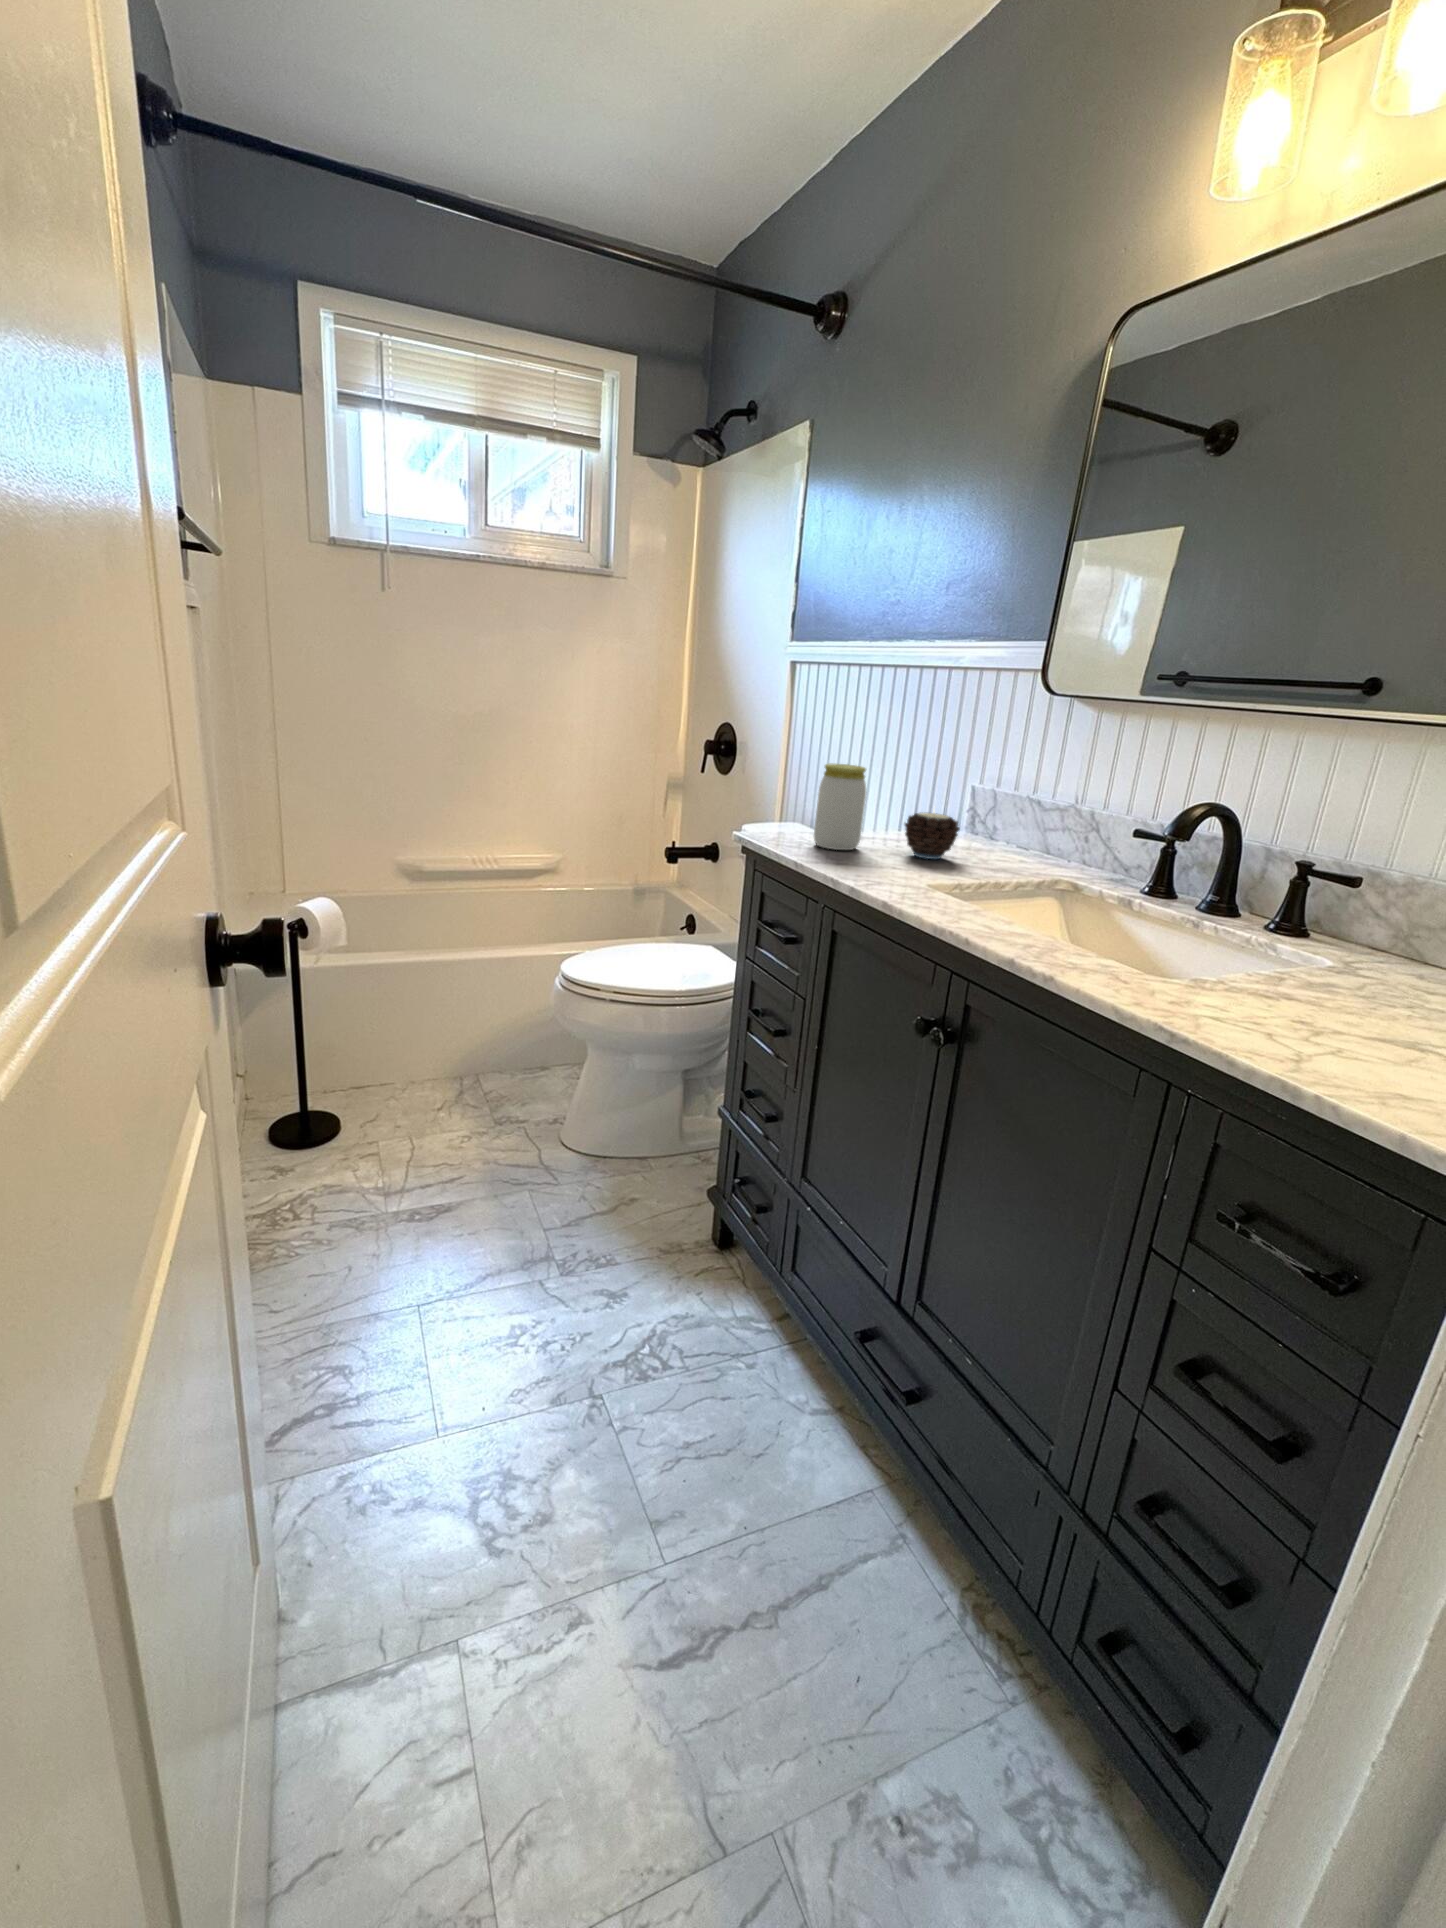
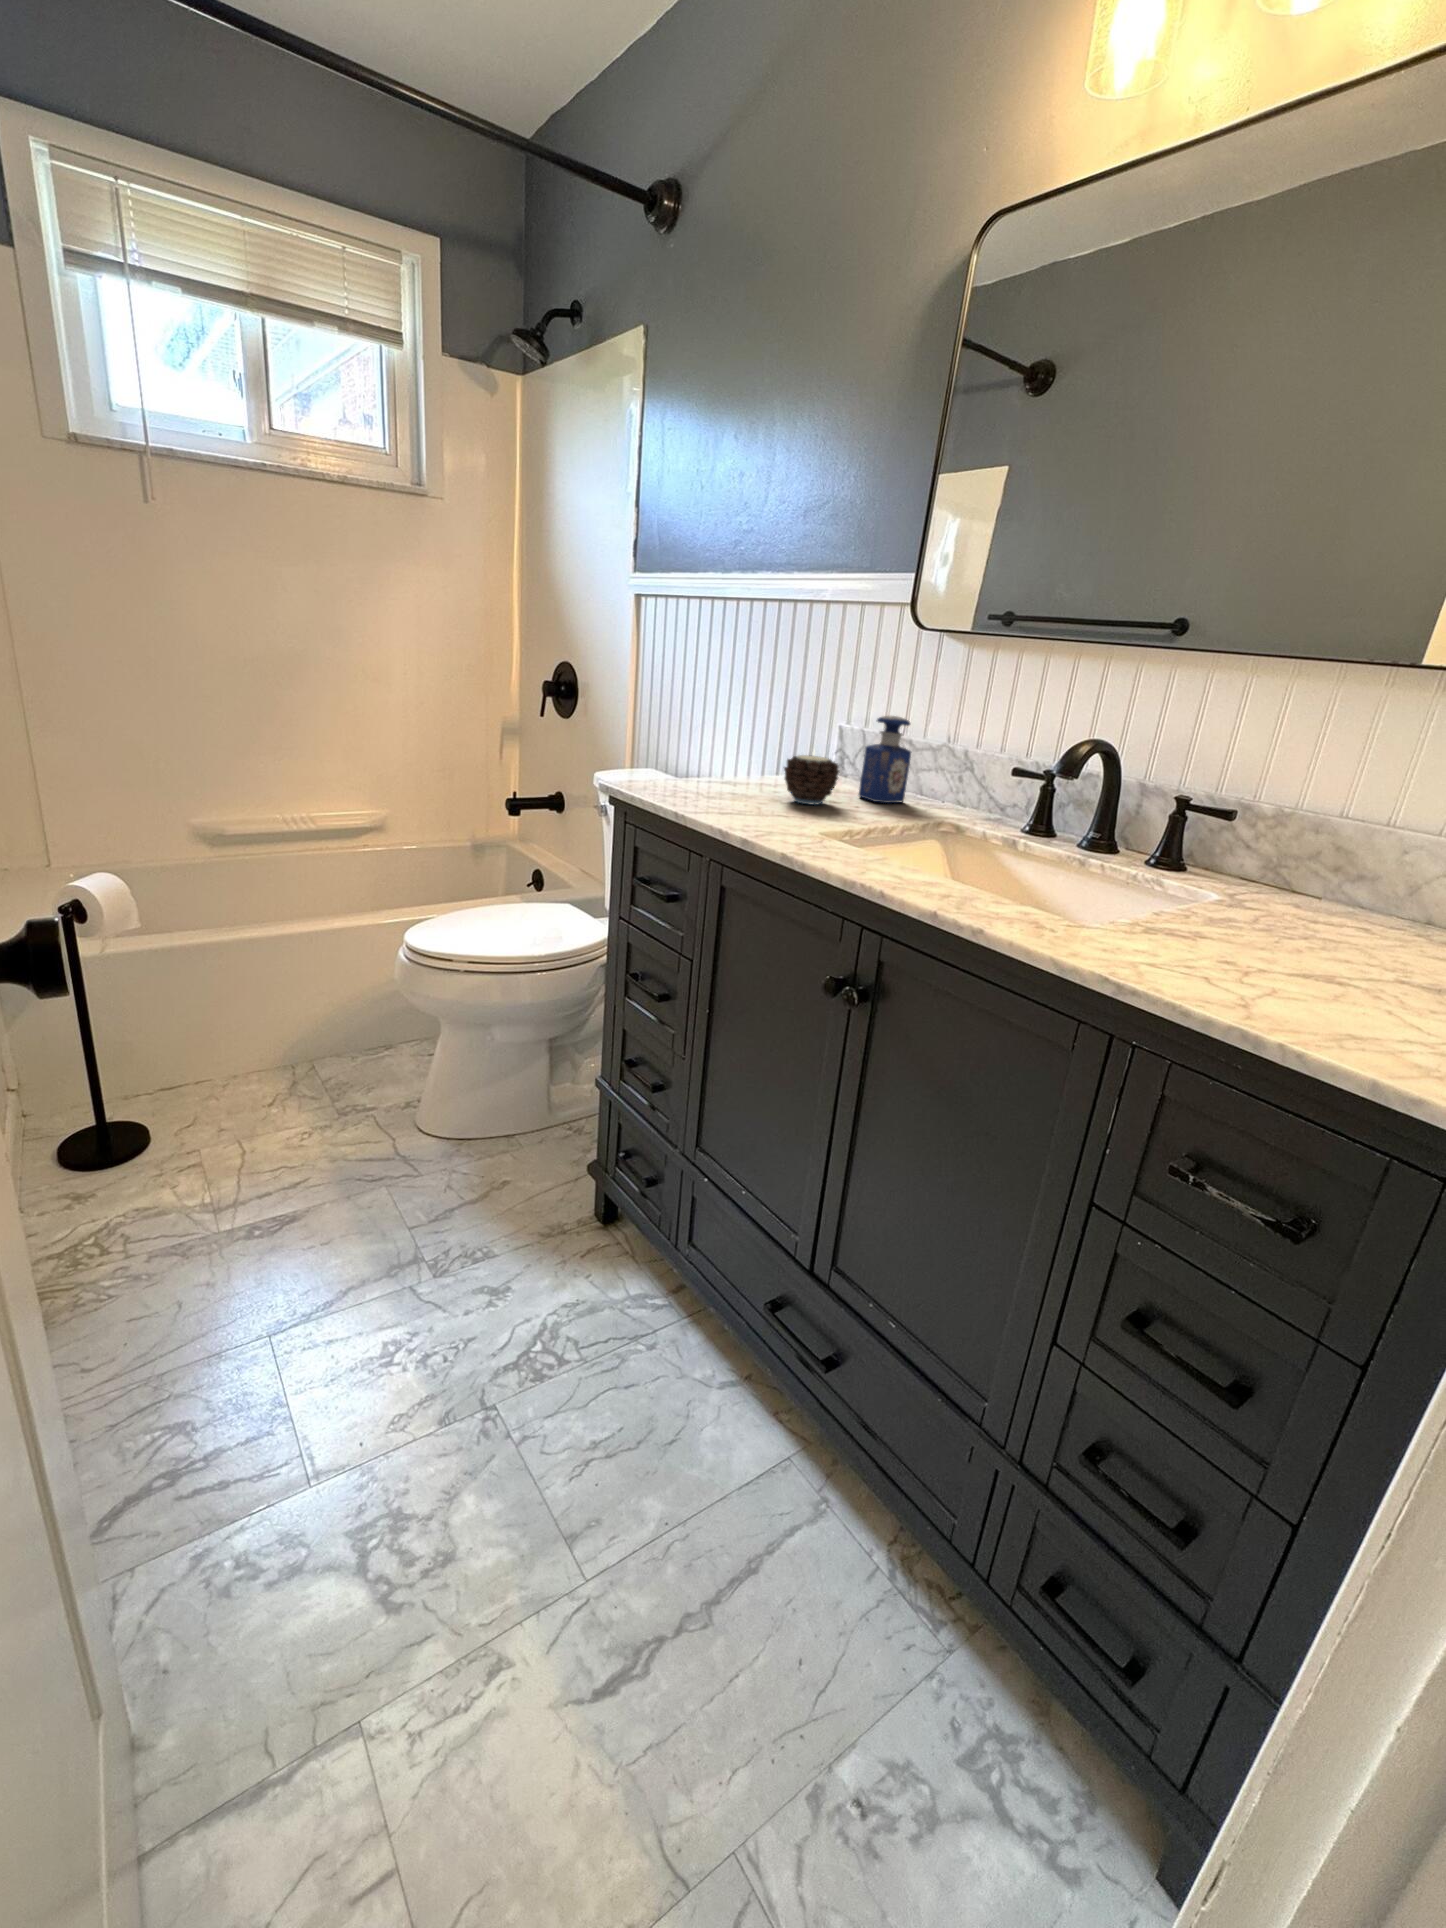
jar: present [814,763,866,850] -> none [688,704,742,798]
perfume bottle: none [981,777,1035,860] -> present [859,716,911,803]

